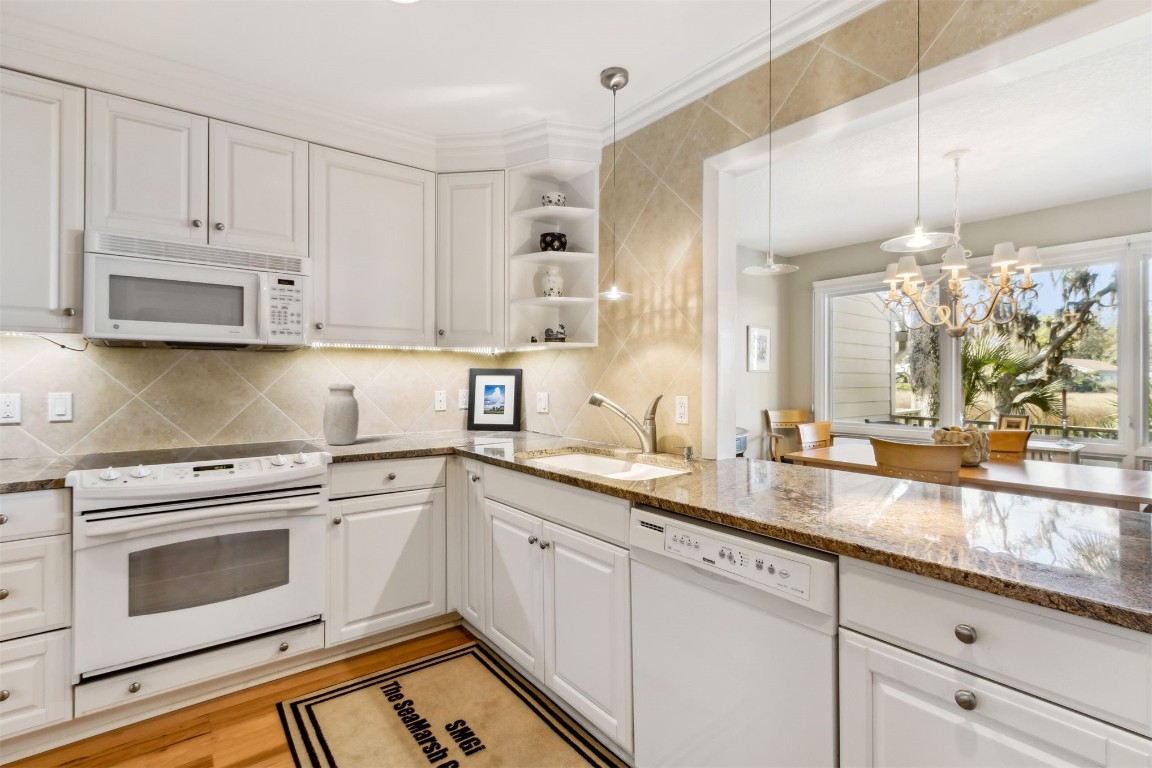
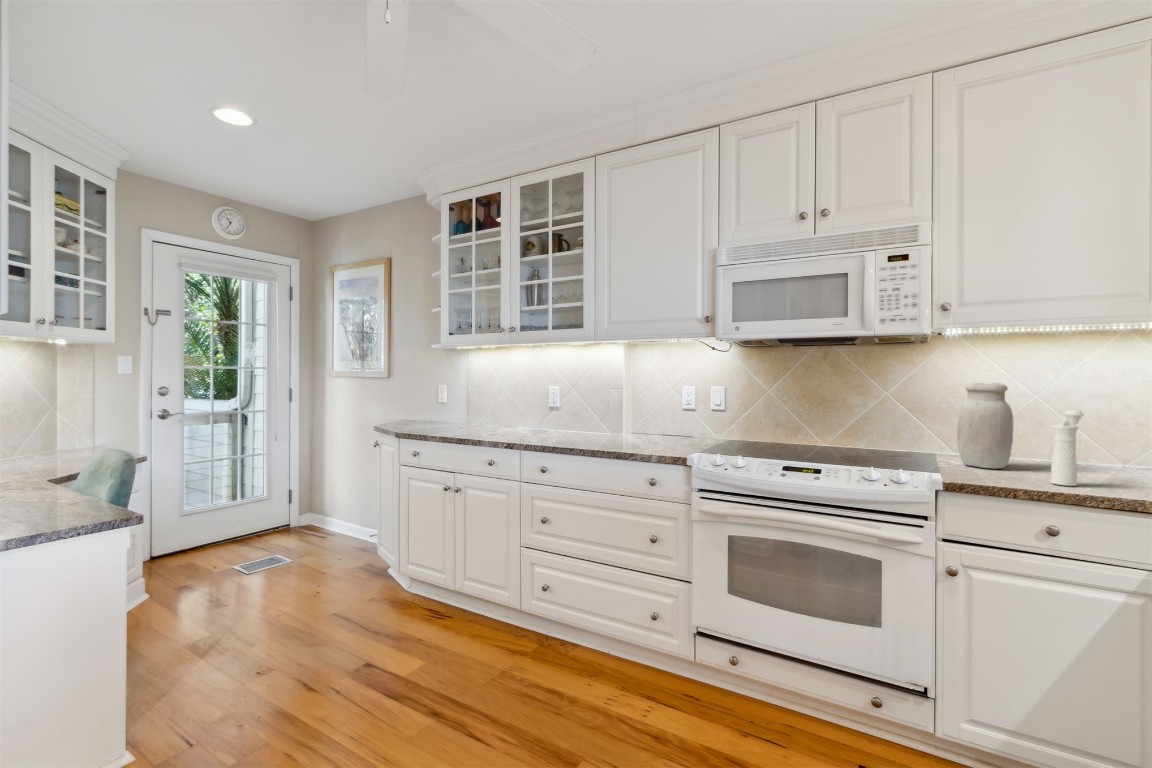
pepper mill: none [386,401,400,448] -> present [1051,410,1084,486]

